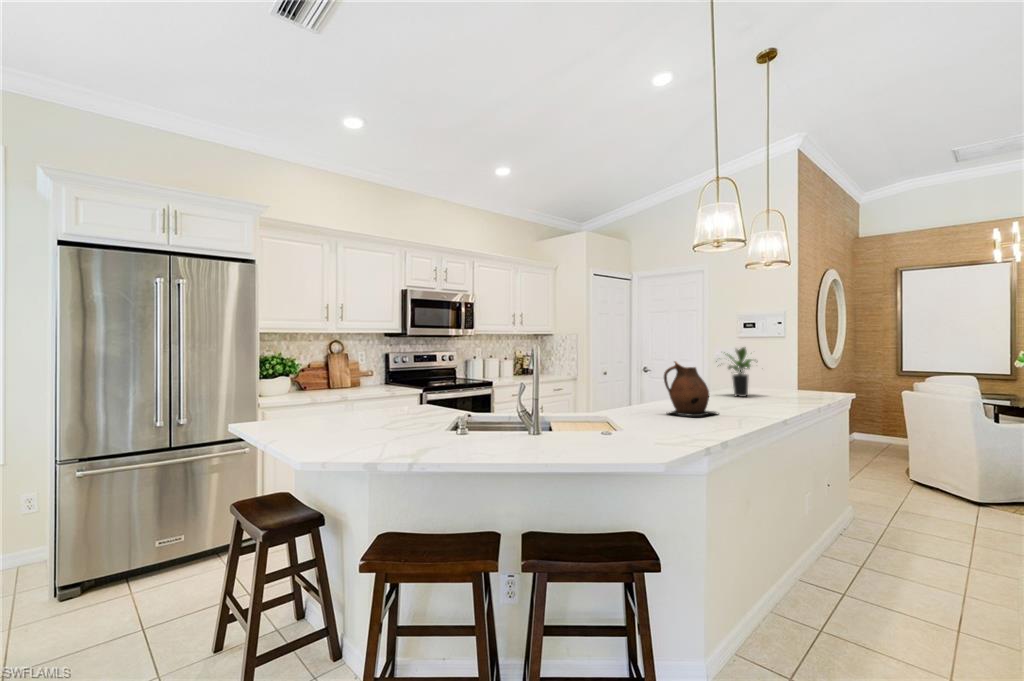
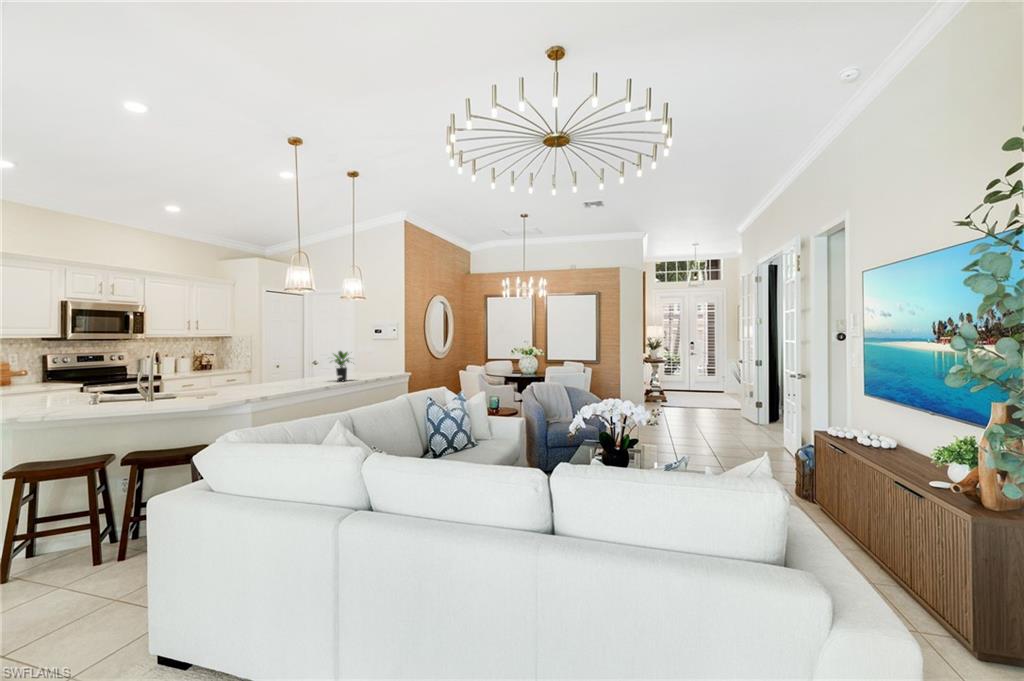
ceramic pitcher: present [664,361,717,417] -> none [262,362,295,394]

